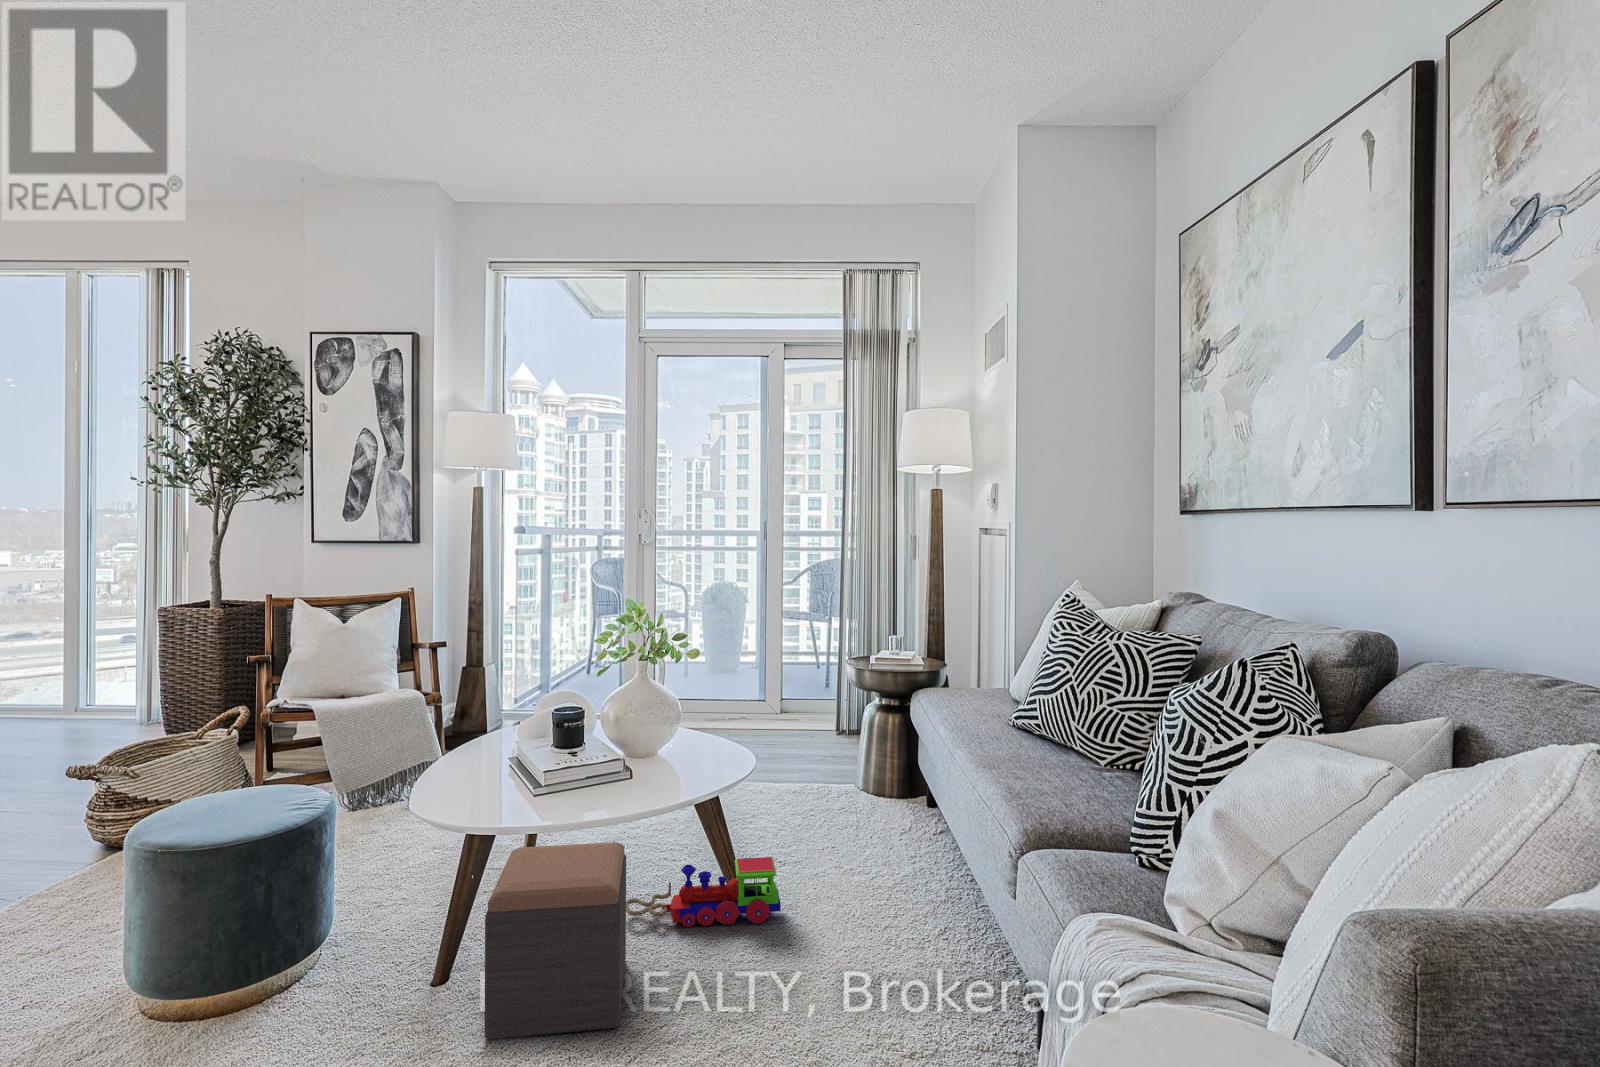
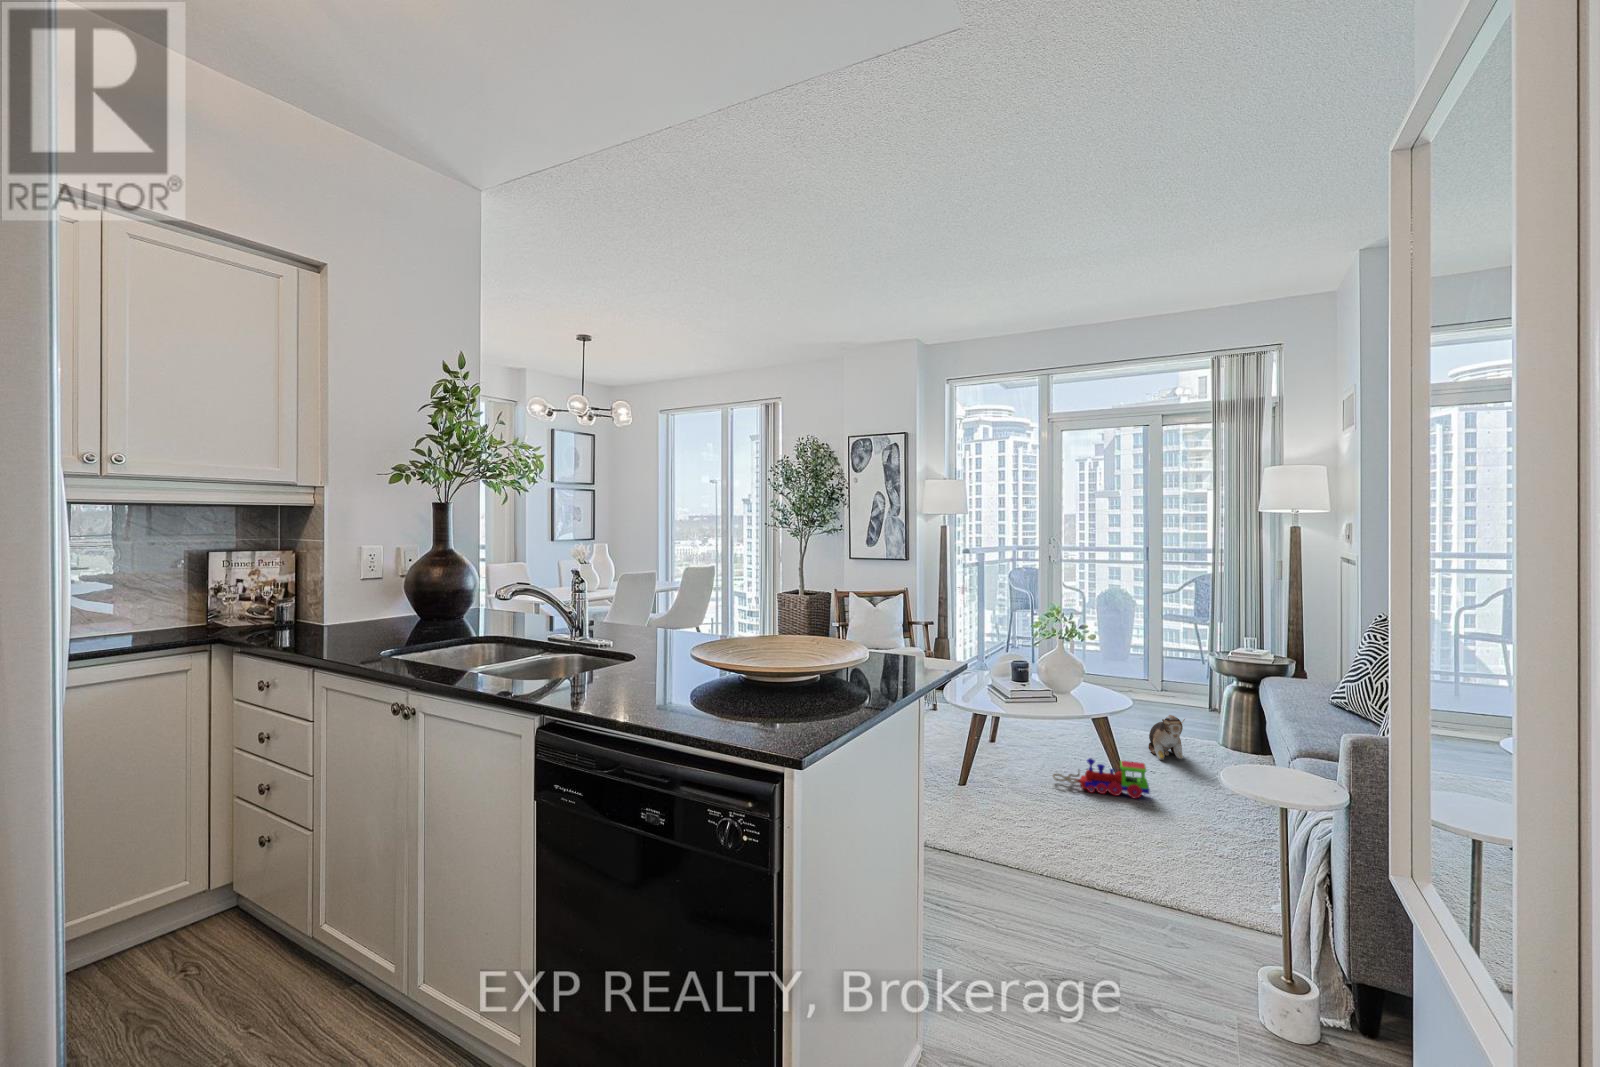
plush toy: none [773,761,824,830] -> present [1149,715,1185,760]
footstool: present [485,842,626,1040] -> none [988,730,1056,822]

